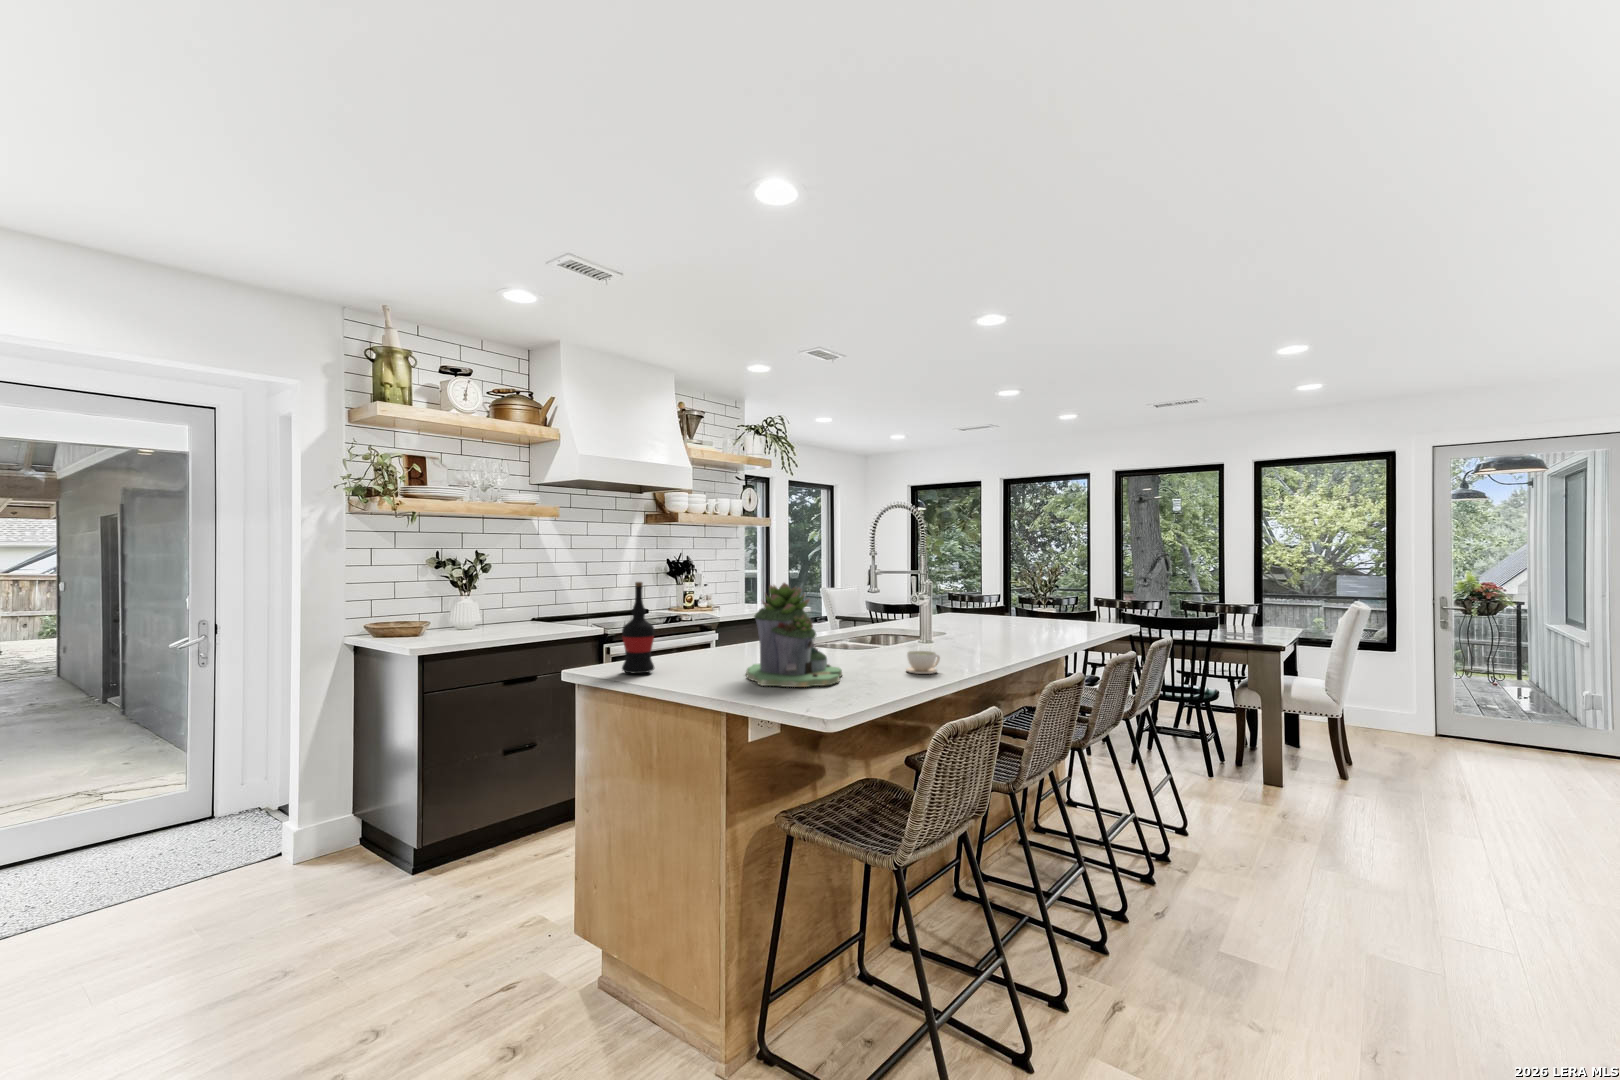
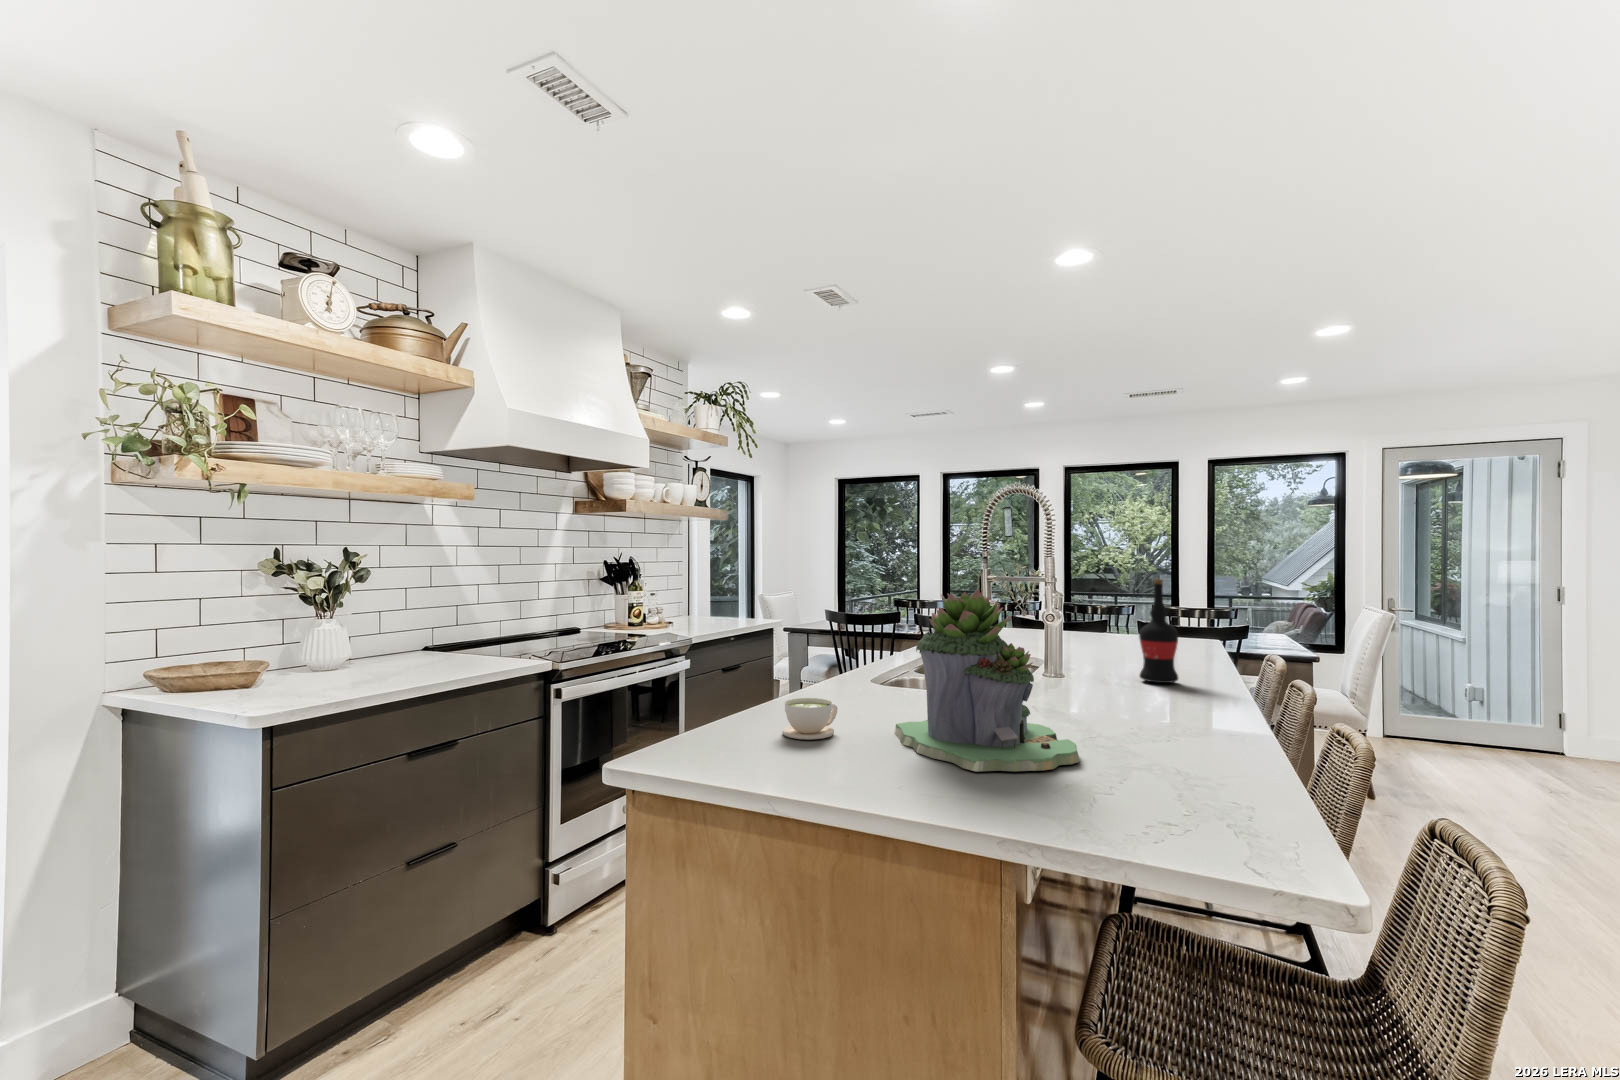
wine bottle: present [622,582,655,674] -> present [1139,579,1178,683]
coffee cup: present [906,651,940,674] -> present [782,698,838,740]

